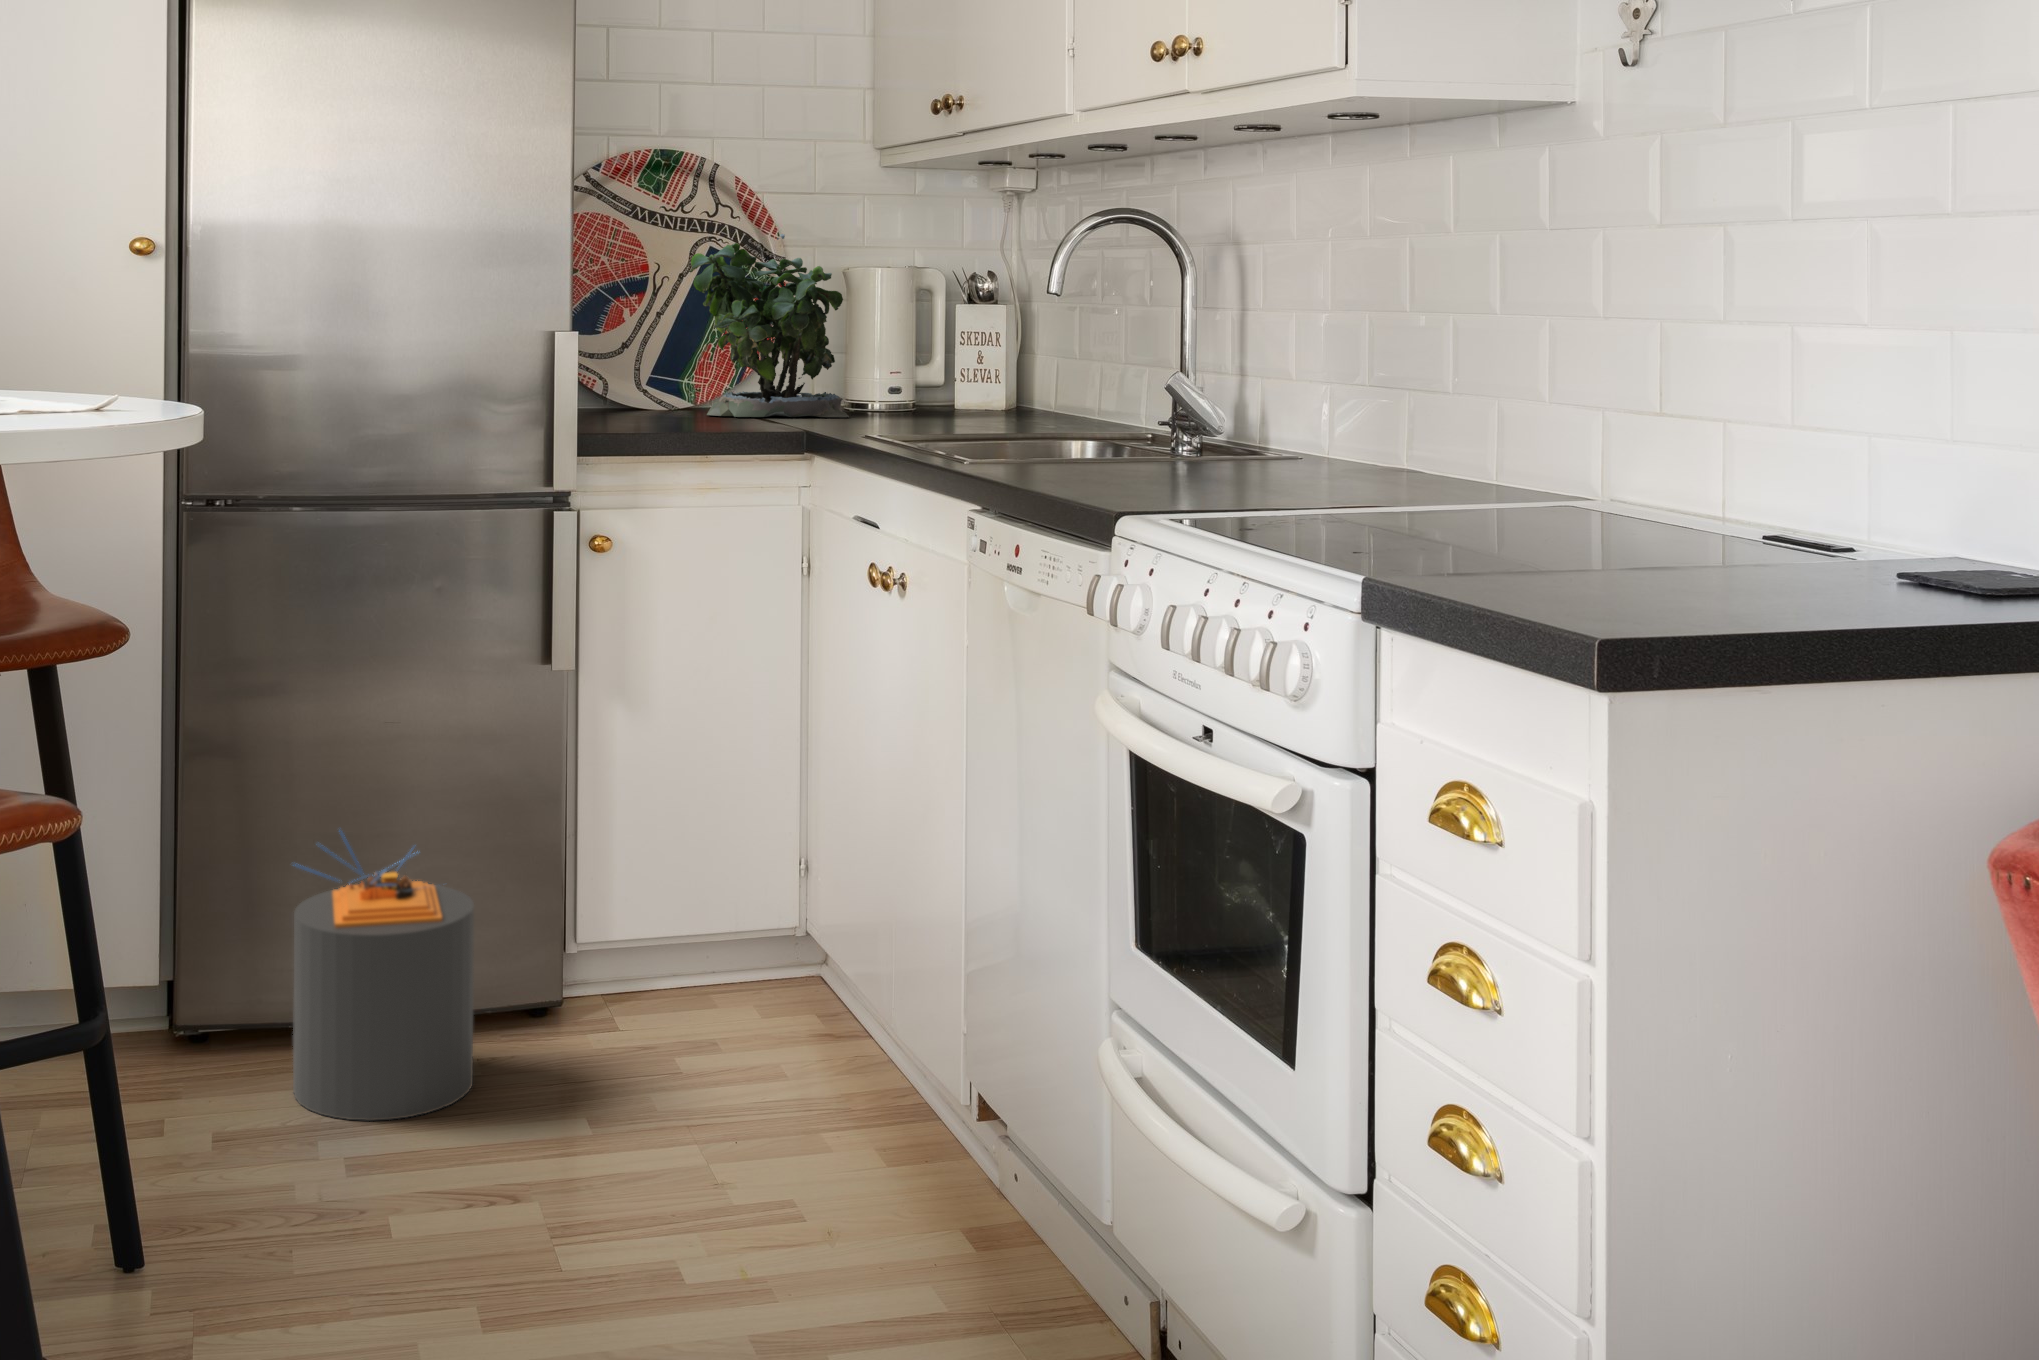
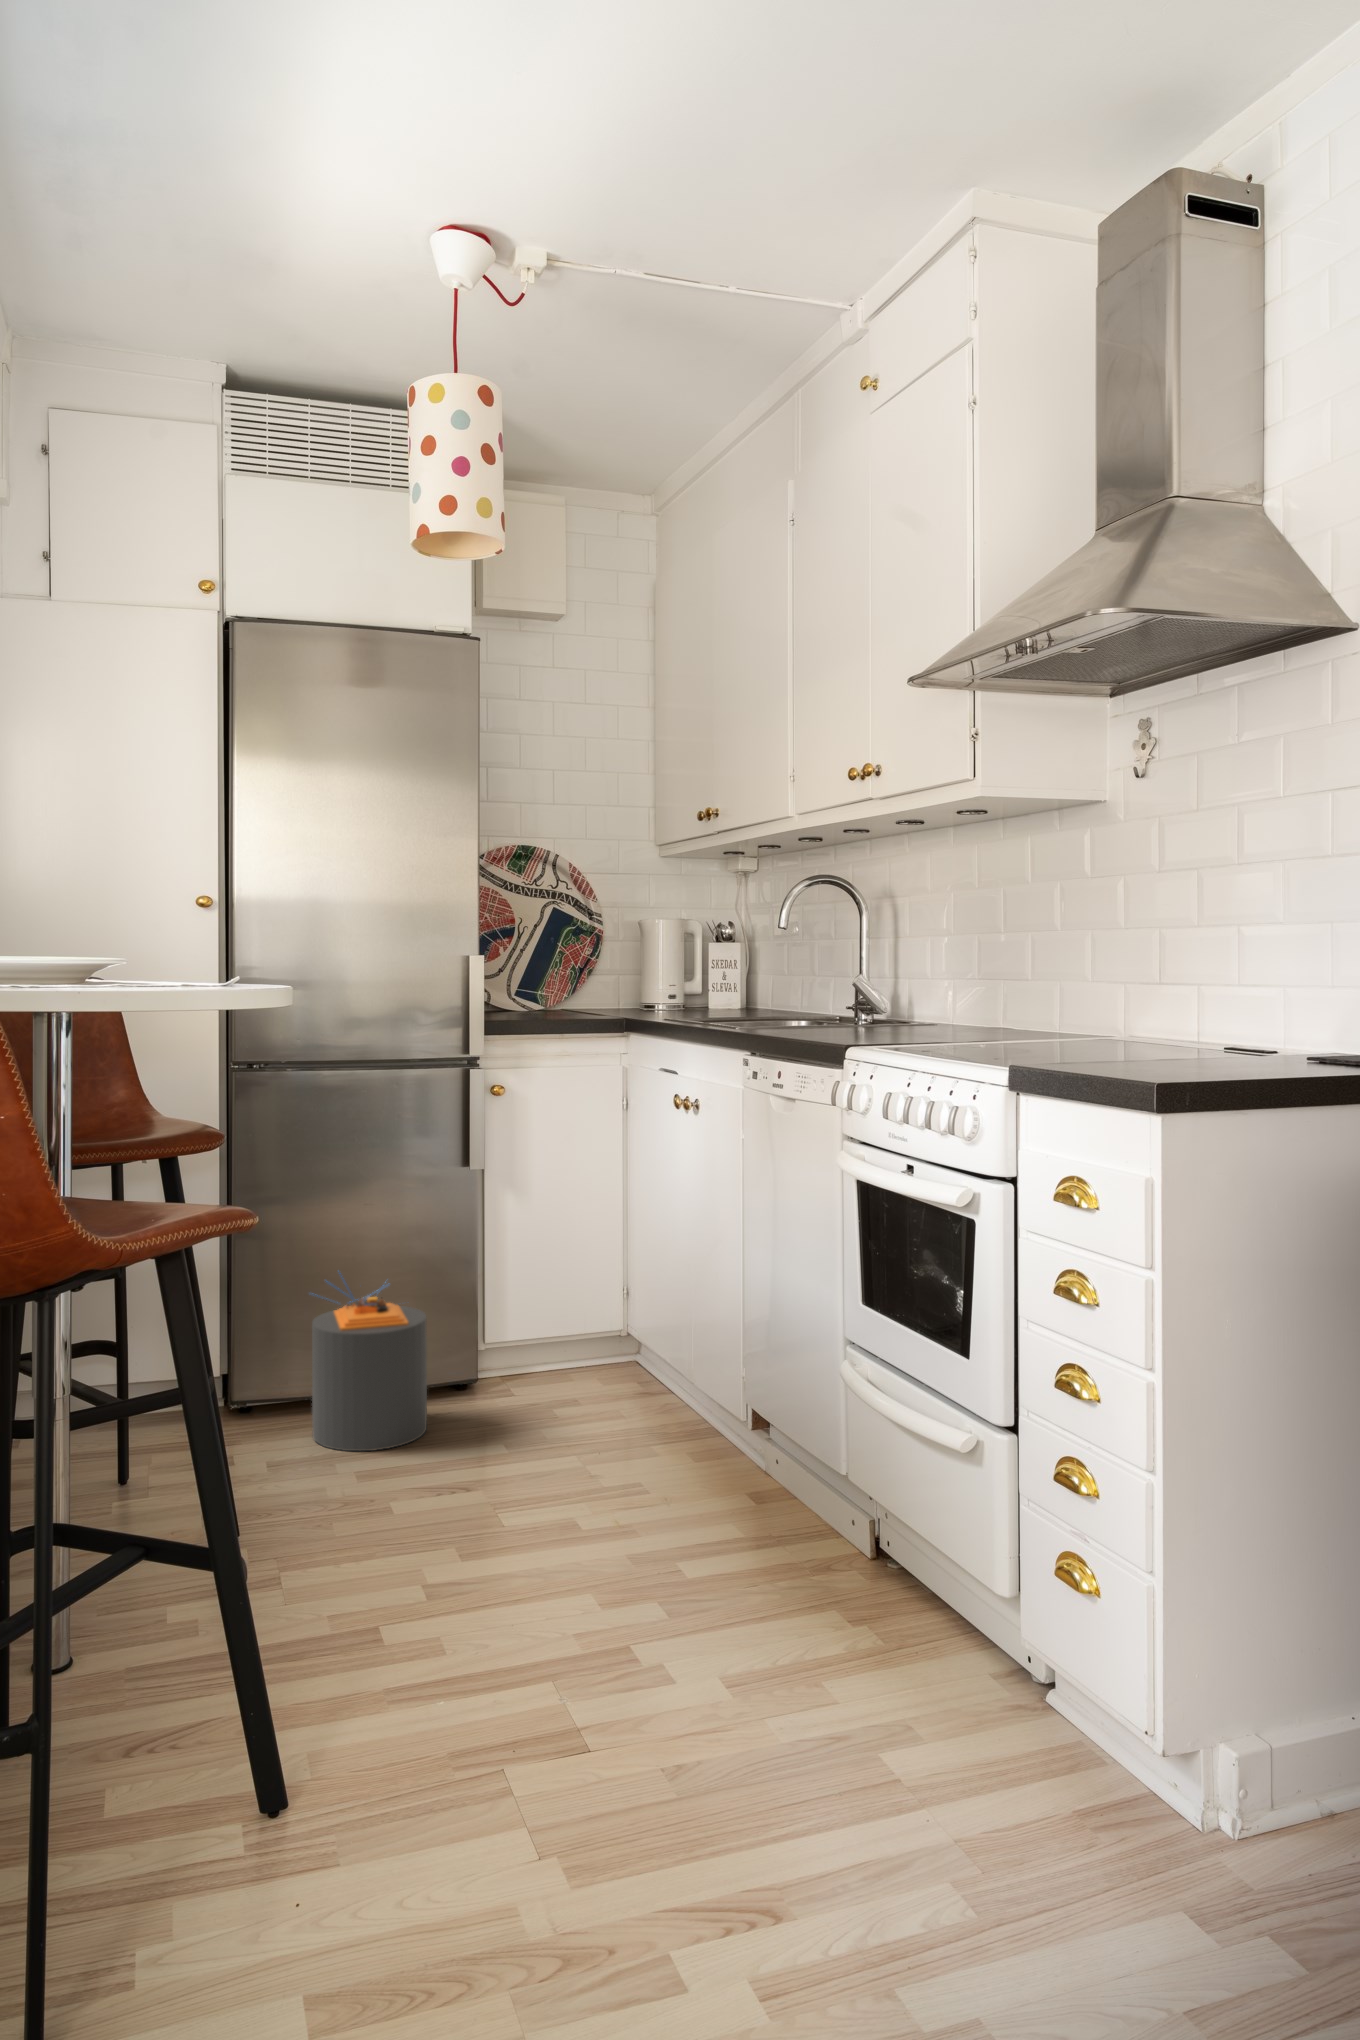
potted plant: present [689,234,849,417] -> none [542,898,647,1013]

